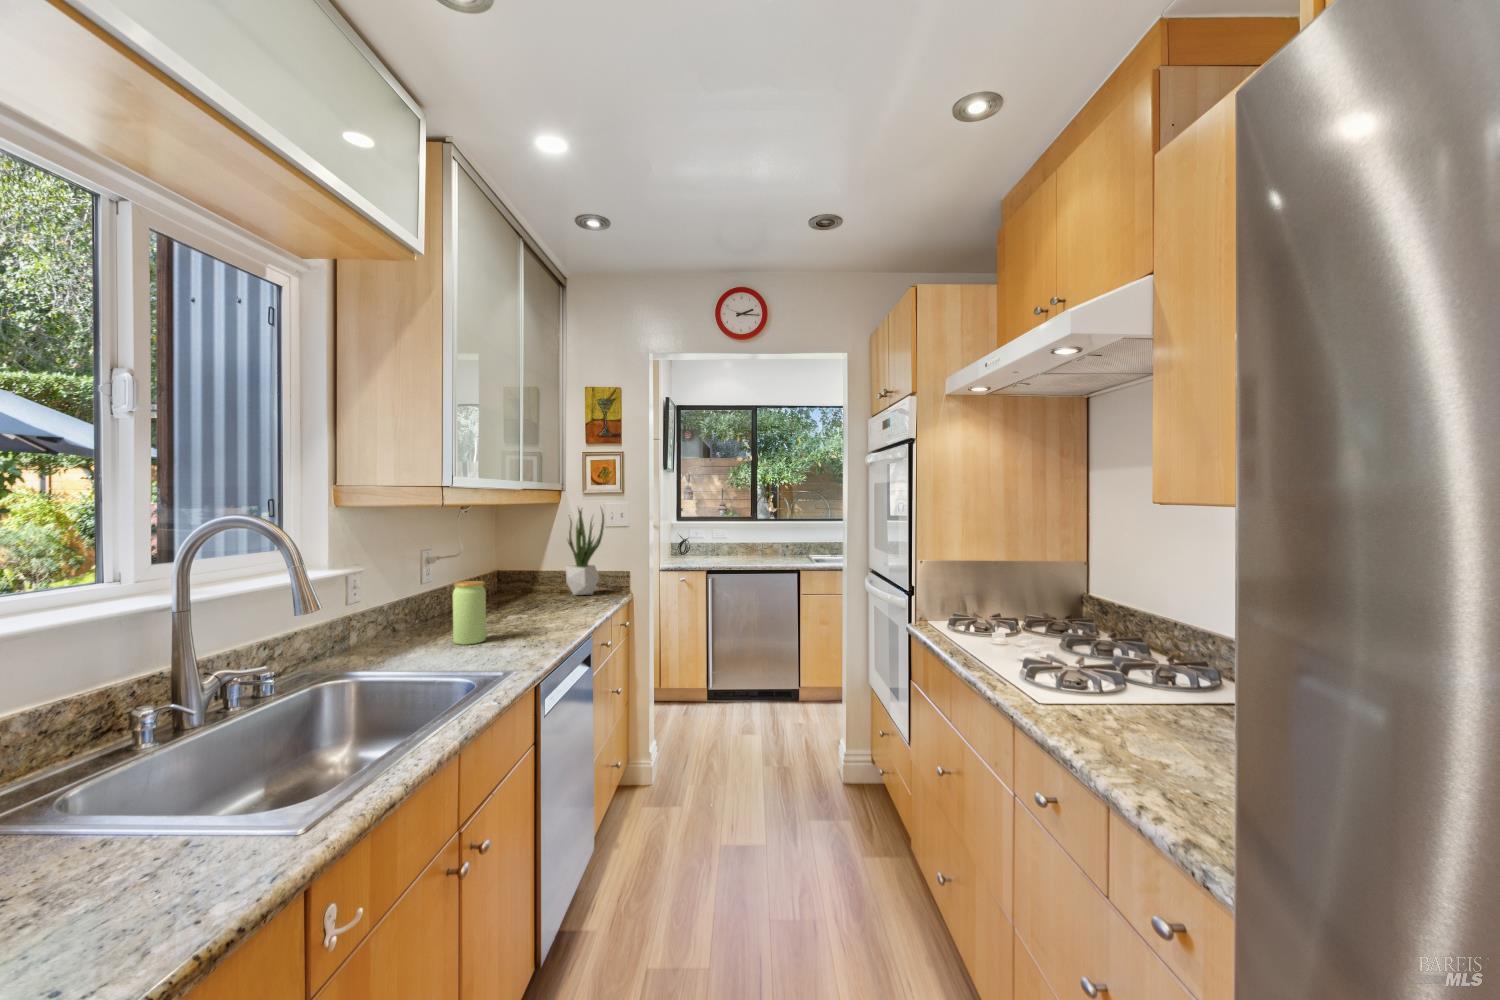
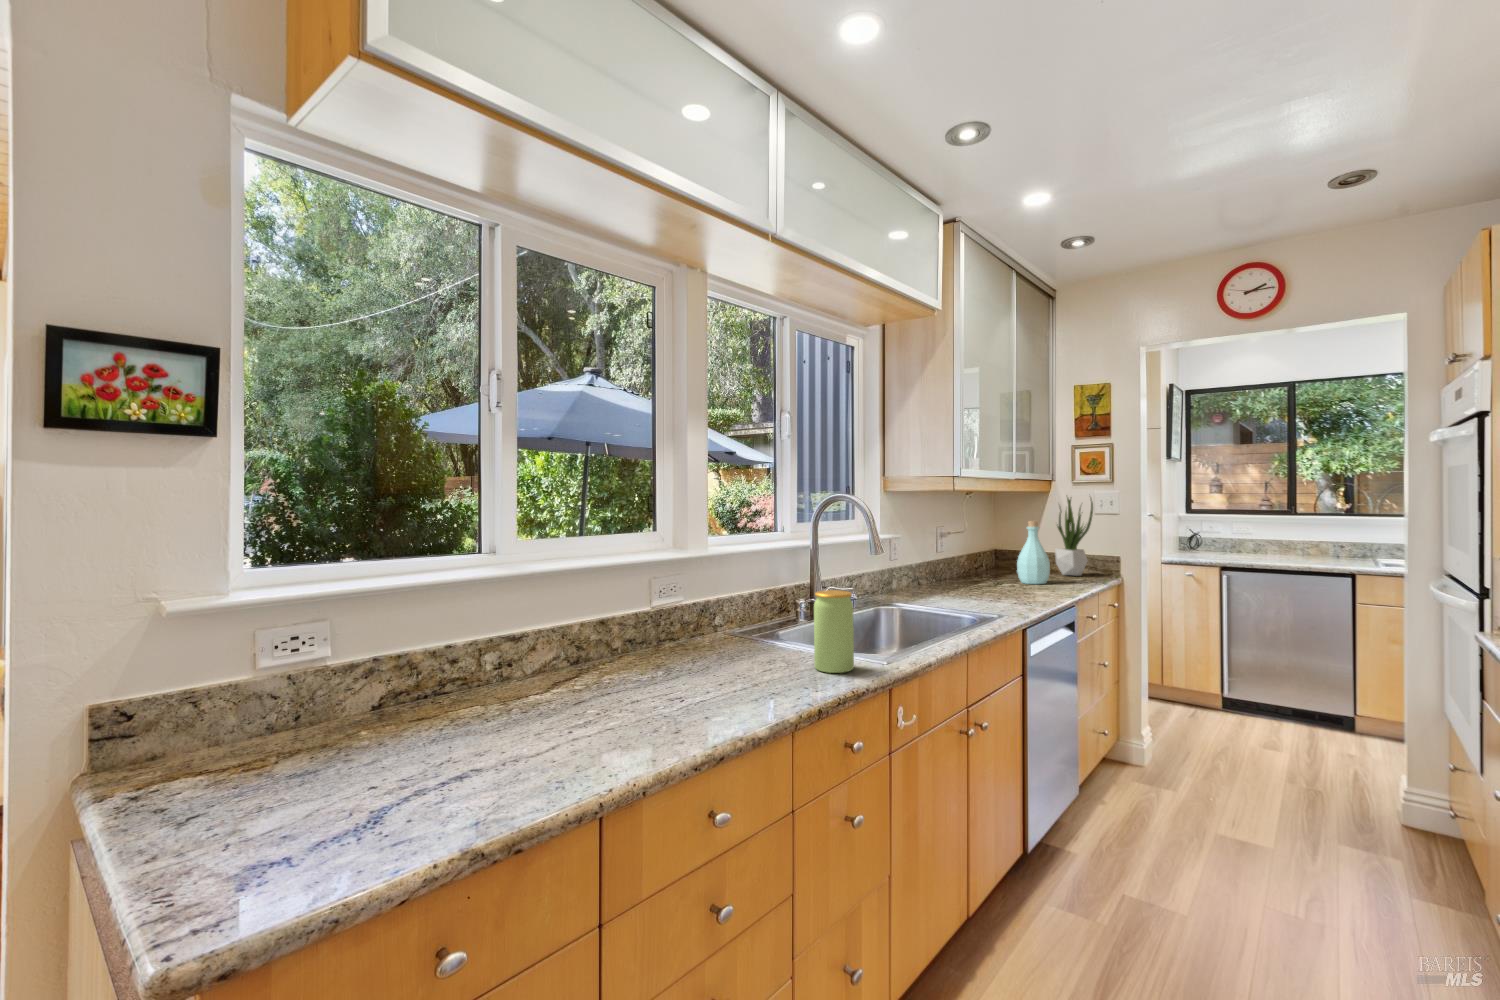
bottle: none [524,538,562,612] -> present [1017,521,1050,584]
jar: present [453,581,486,645] -> present [814,590,854,673]

